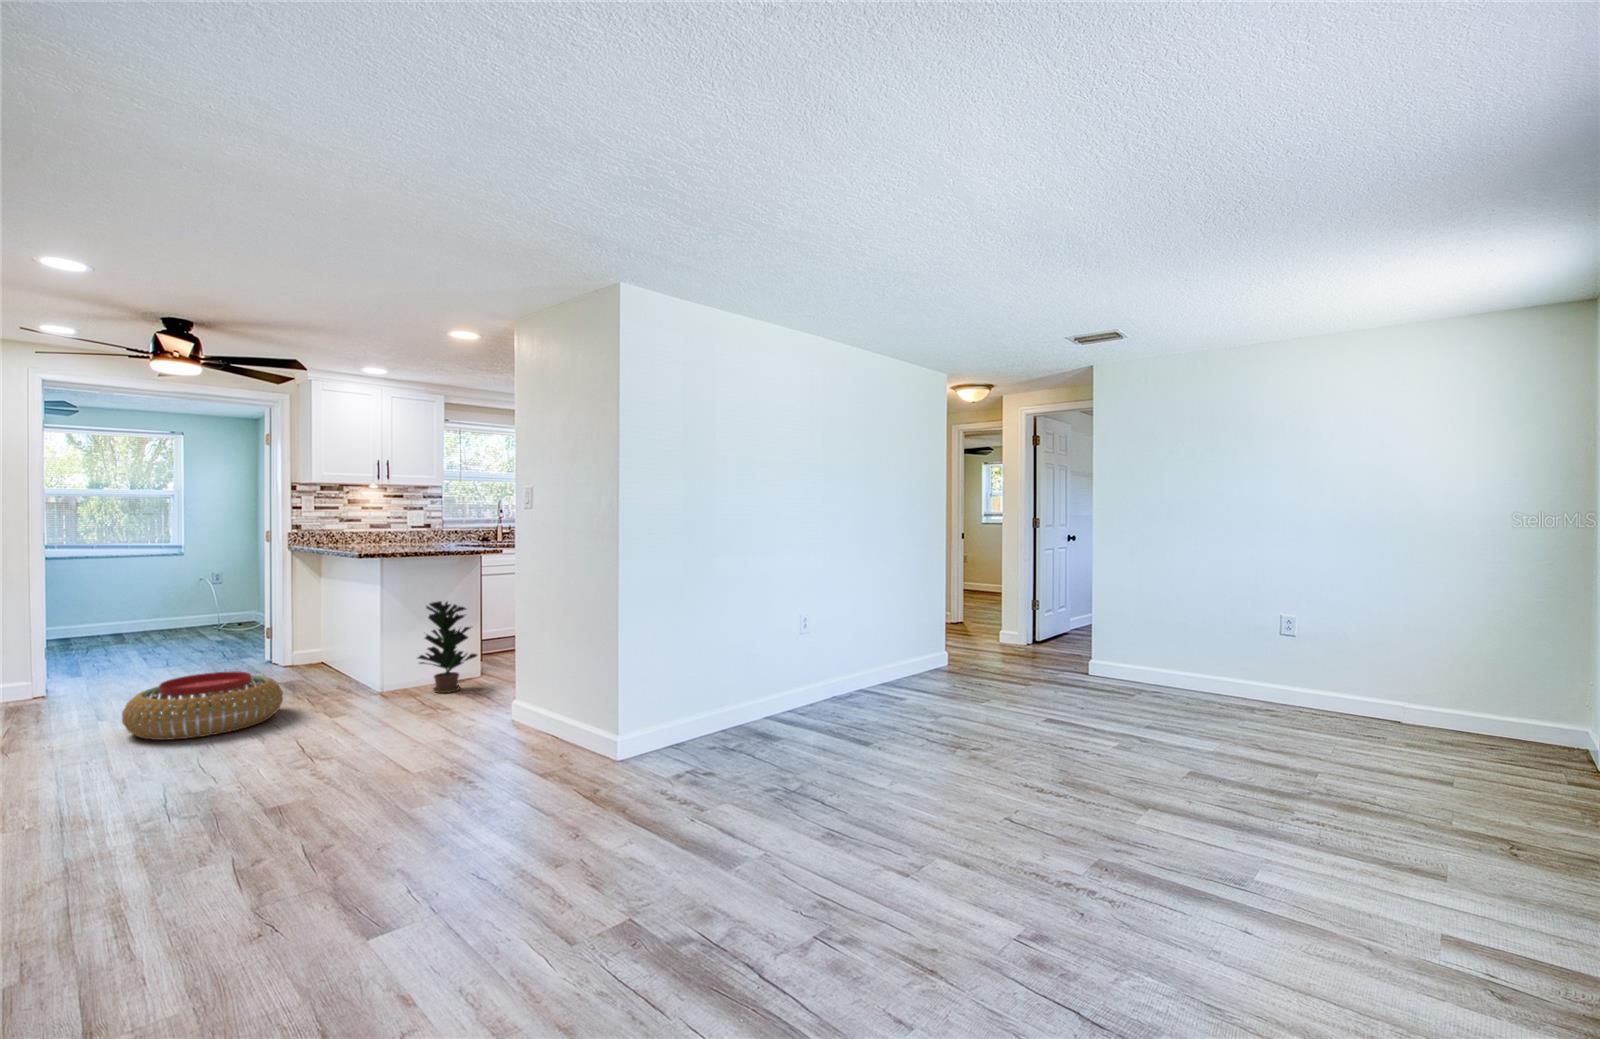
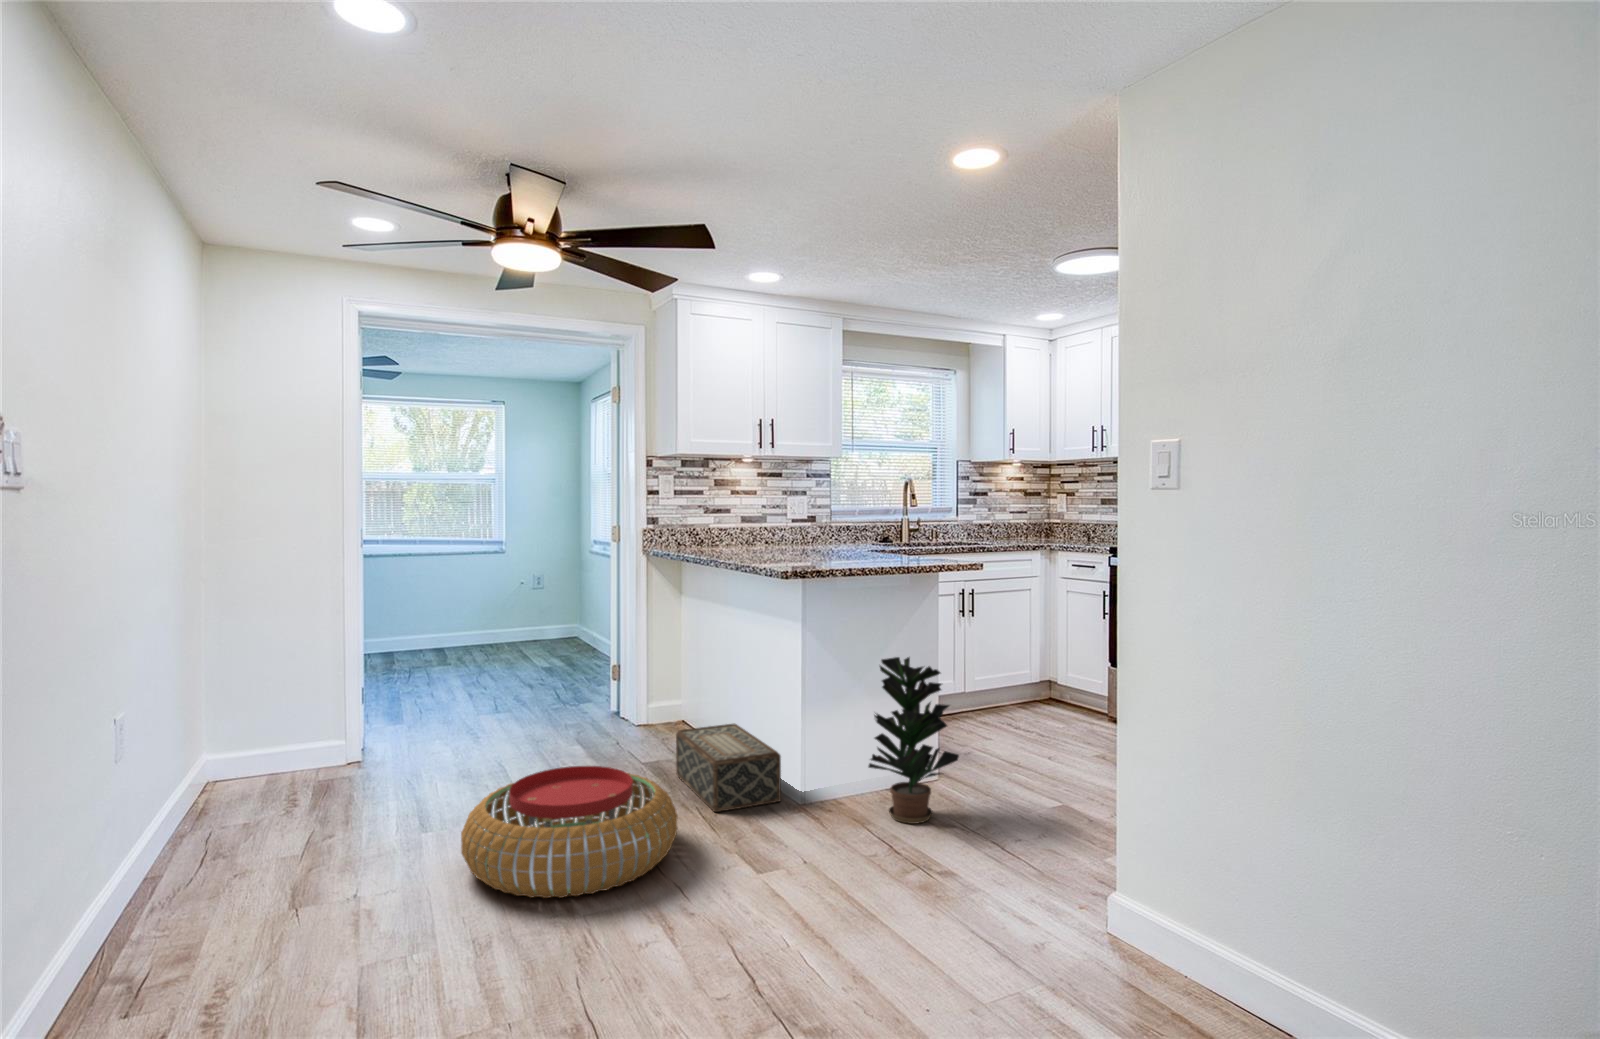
woven basket: none [300,652,367,699] -> present [676,724,781,812]

